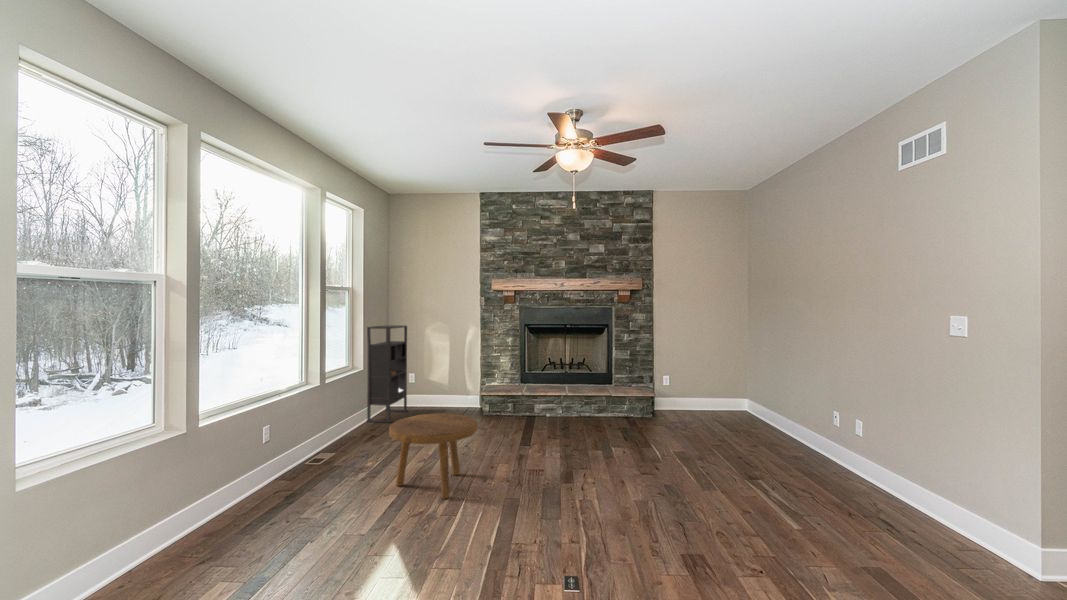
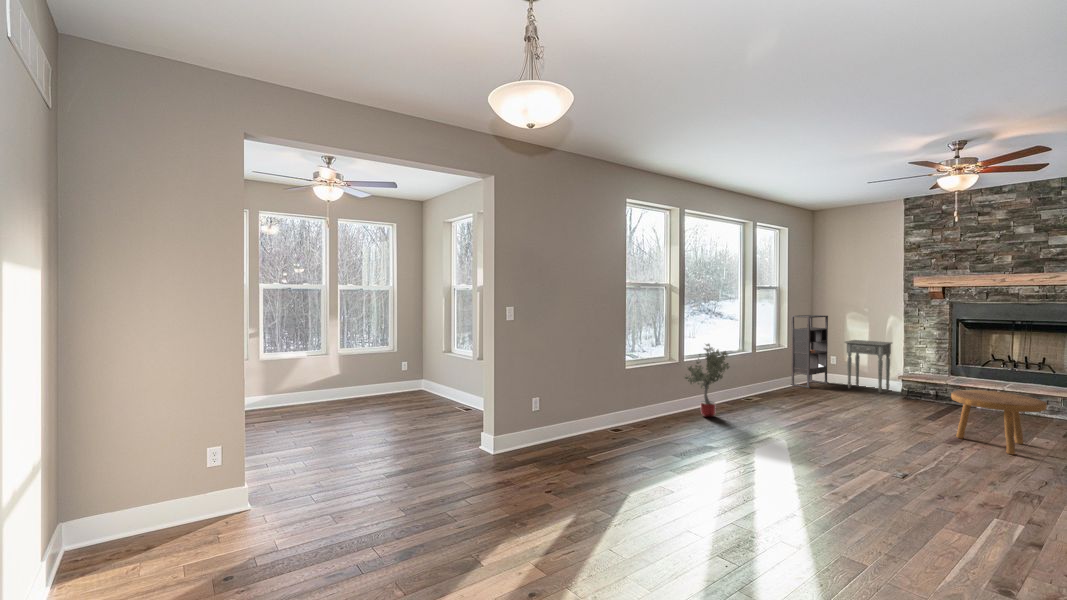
side table: none [427,353,472,414] -> present [845,340,892,393]
potted tree: none [185,384,289,536] -> present [685,344,730,417]
footstool: present [389,413,478,499] -> present [951,390,1047,454]

